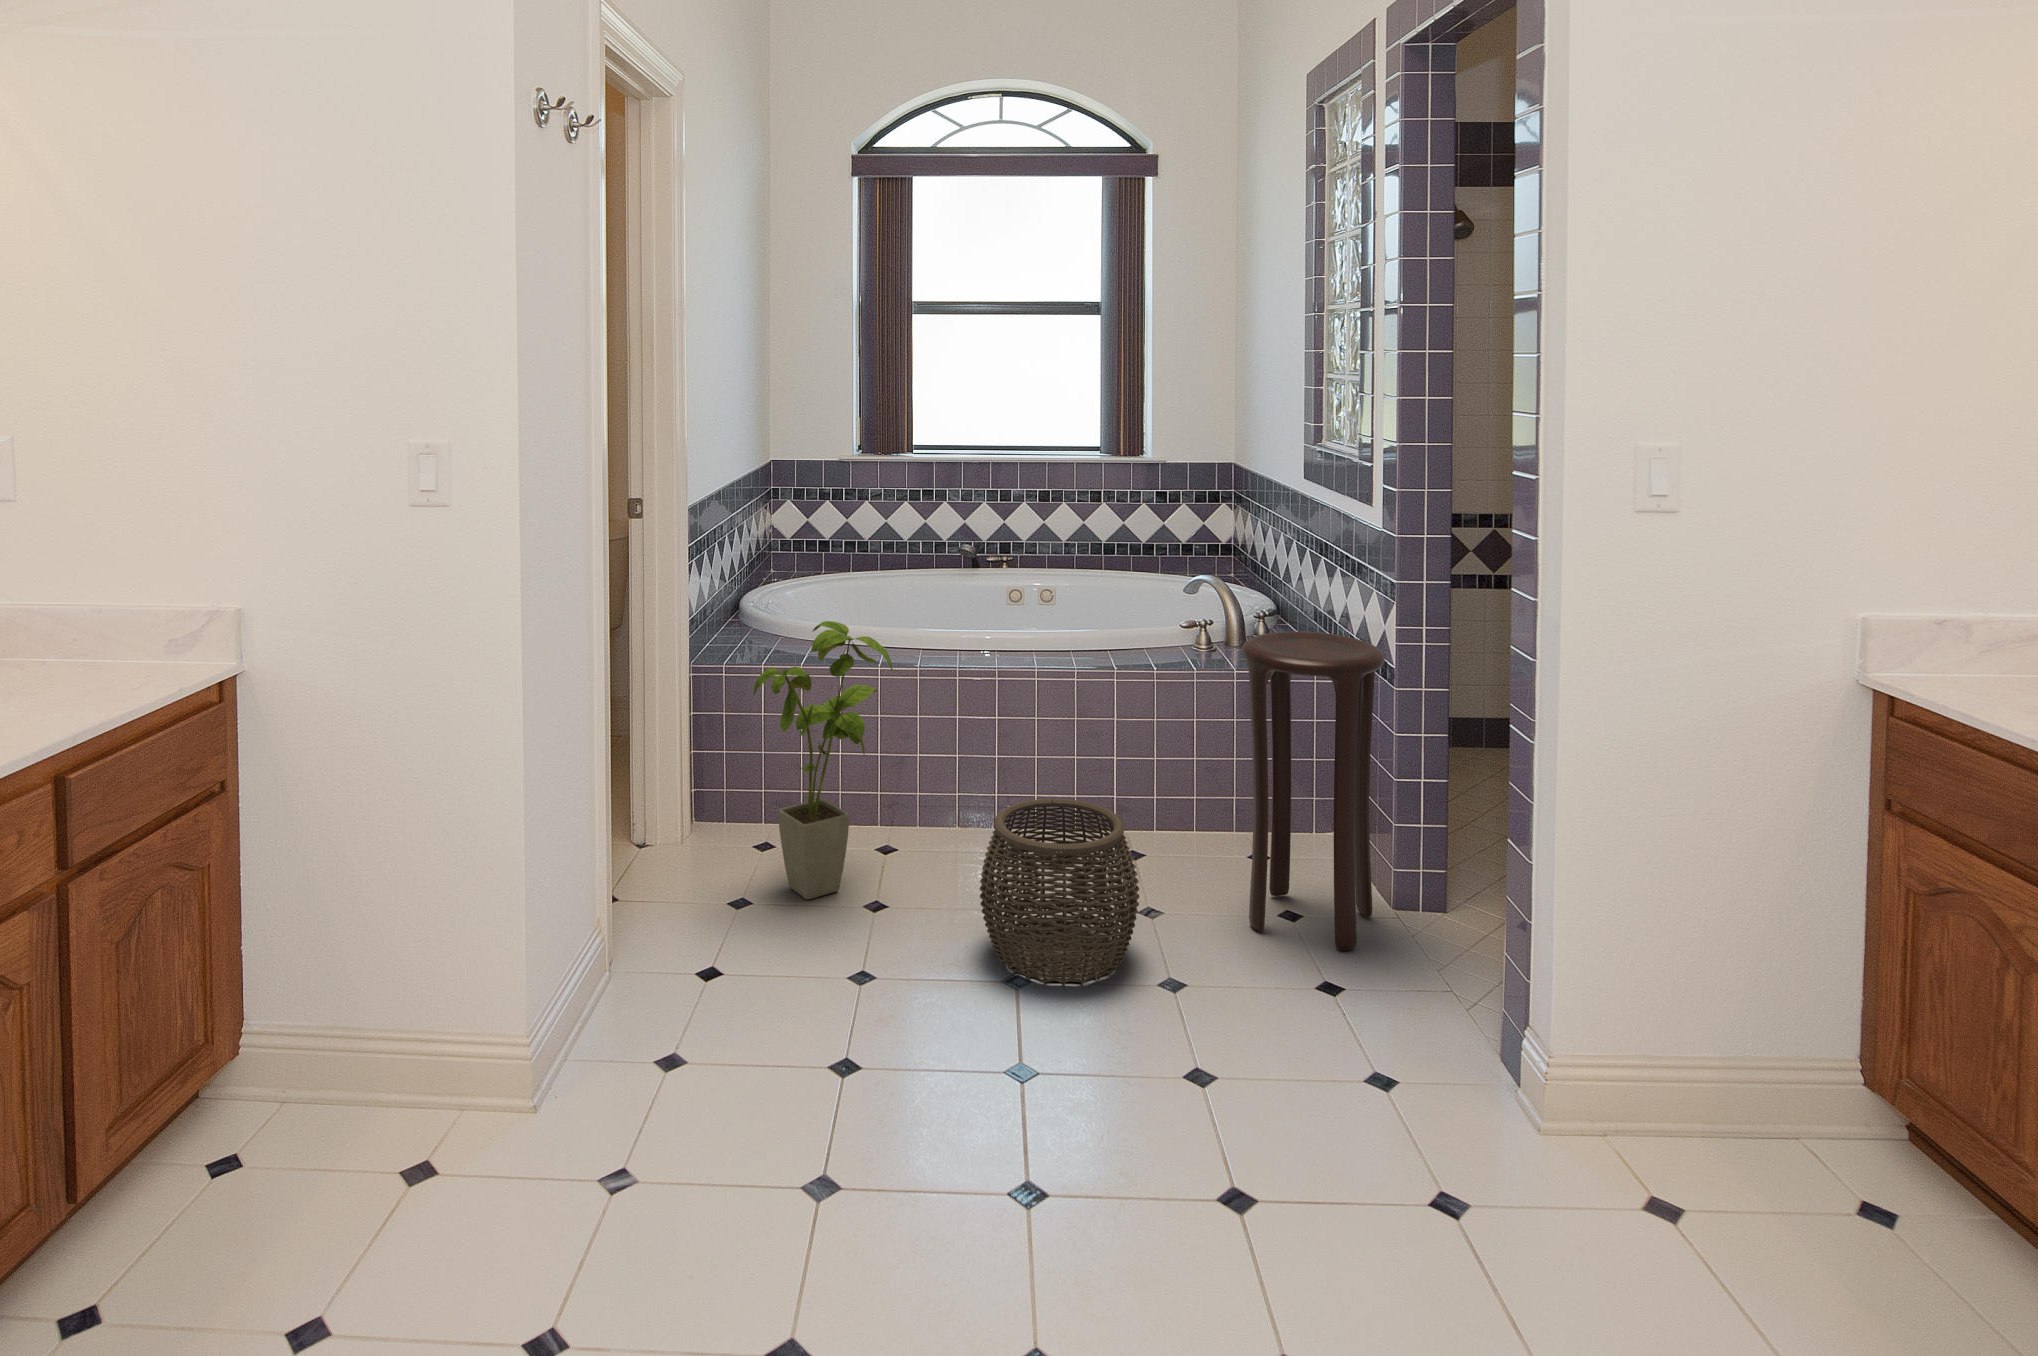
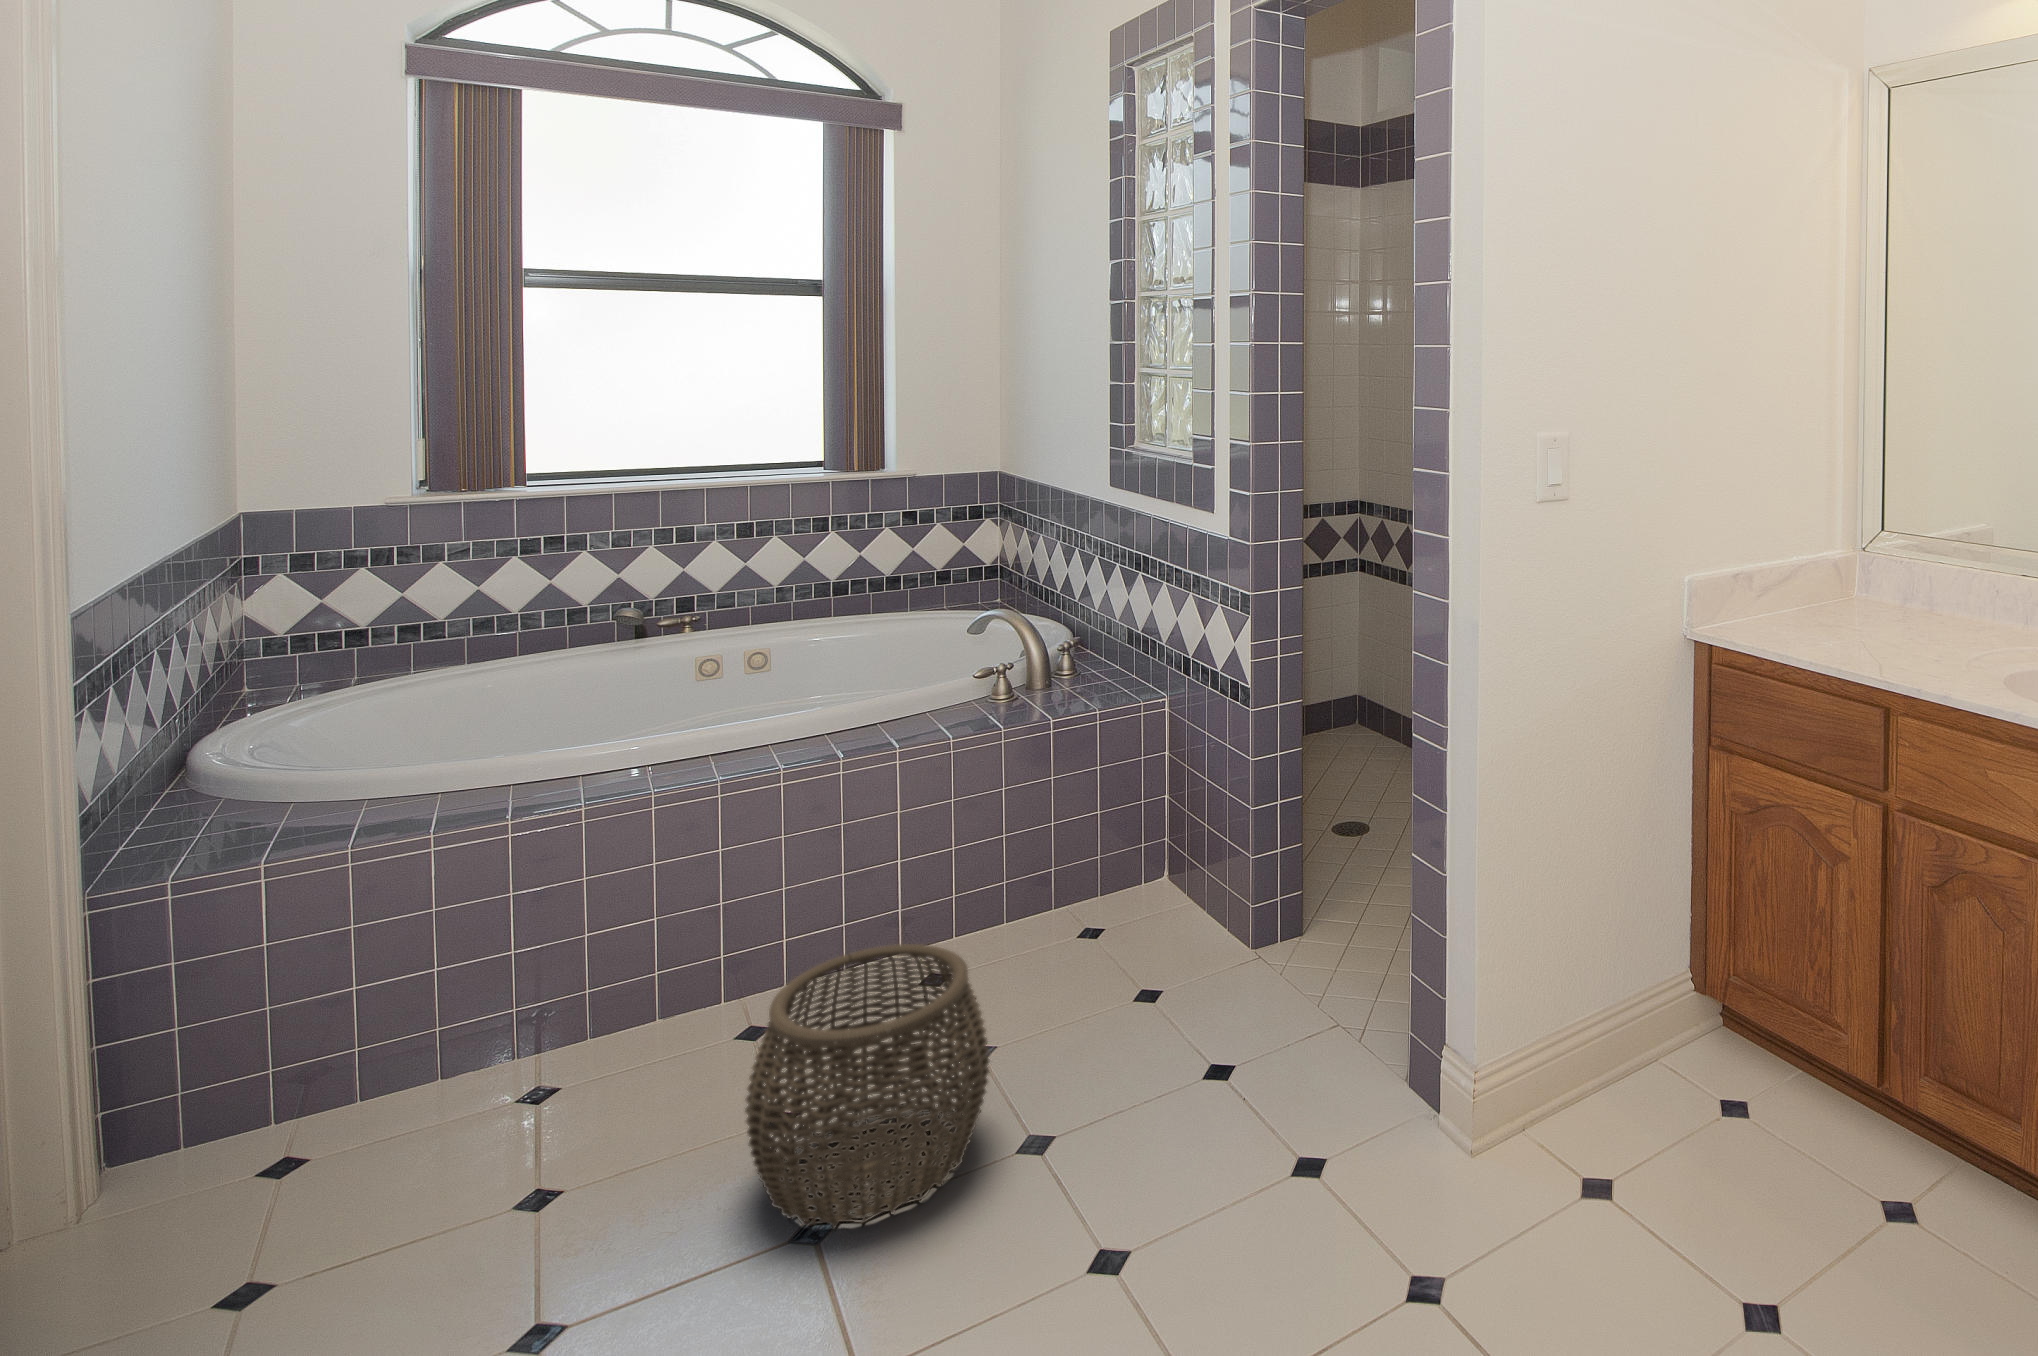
house plant: present [753,621,893,899] -> none [264,773,570,1241]
stool: present [1242,631,1385,951] -> none [1093,662,1257,1033]

